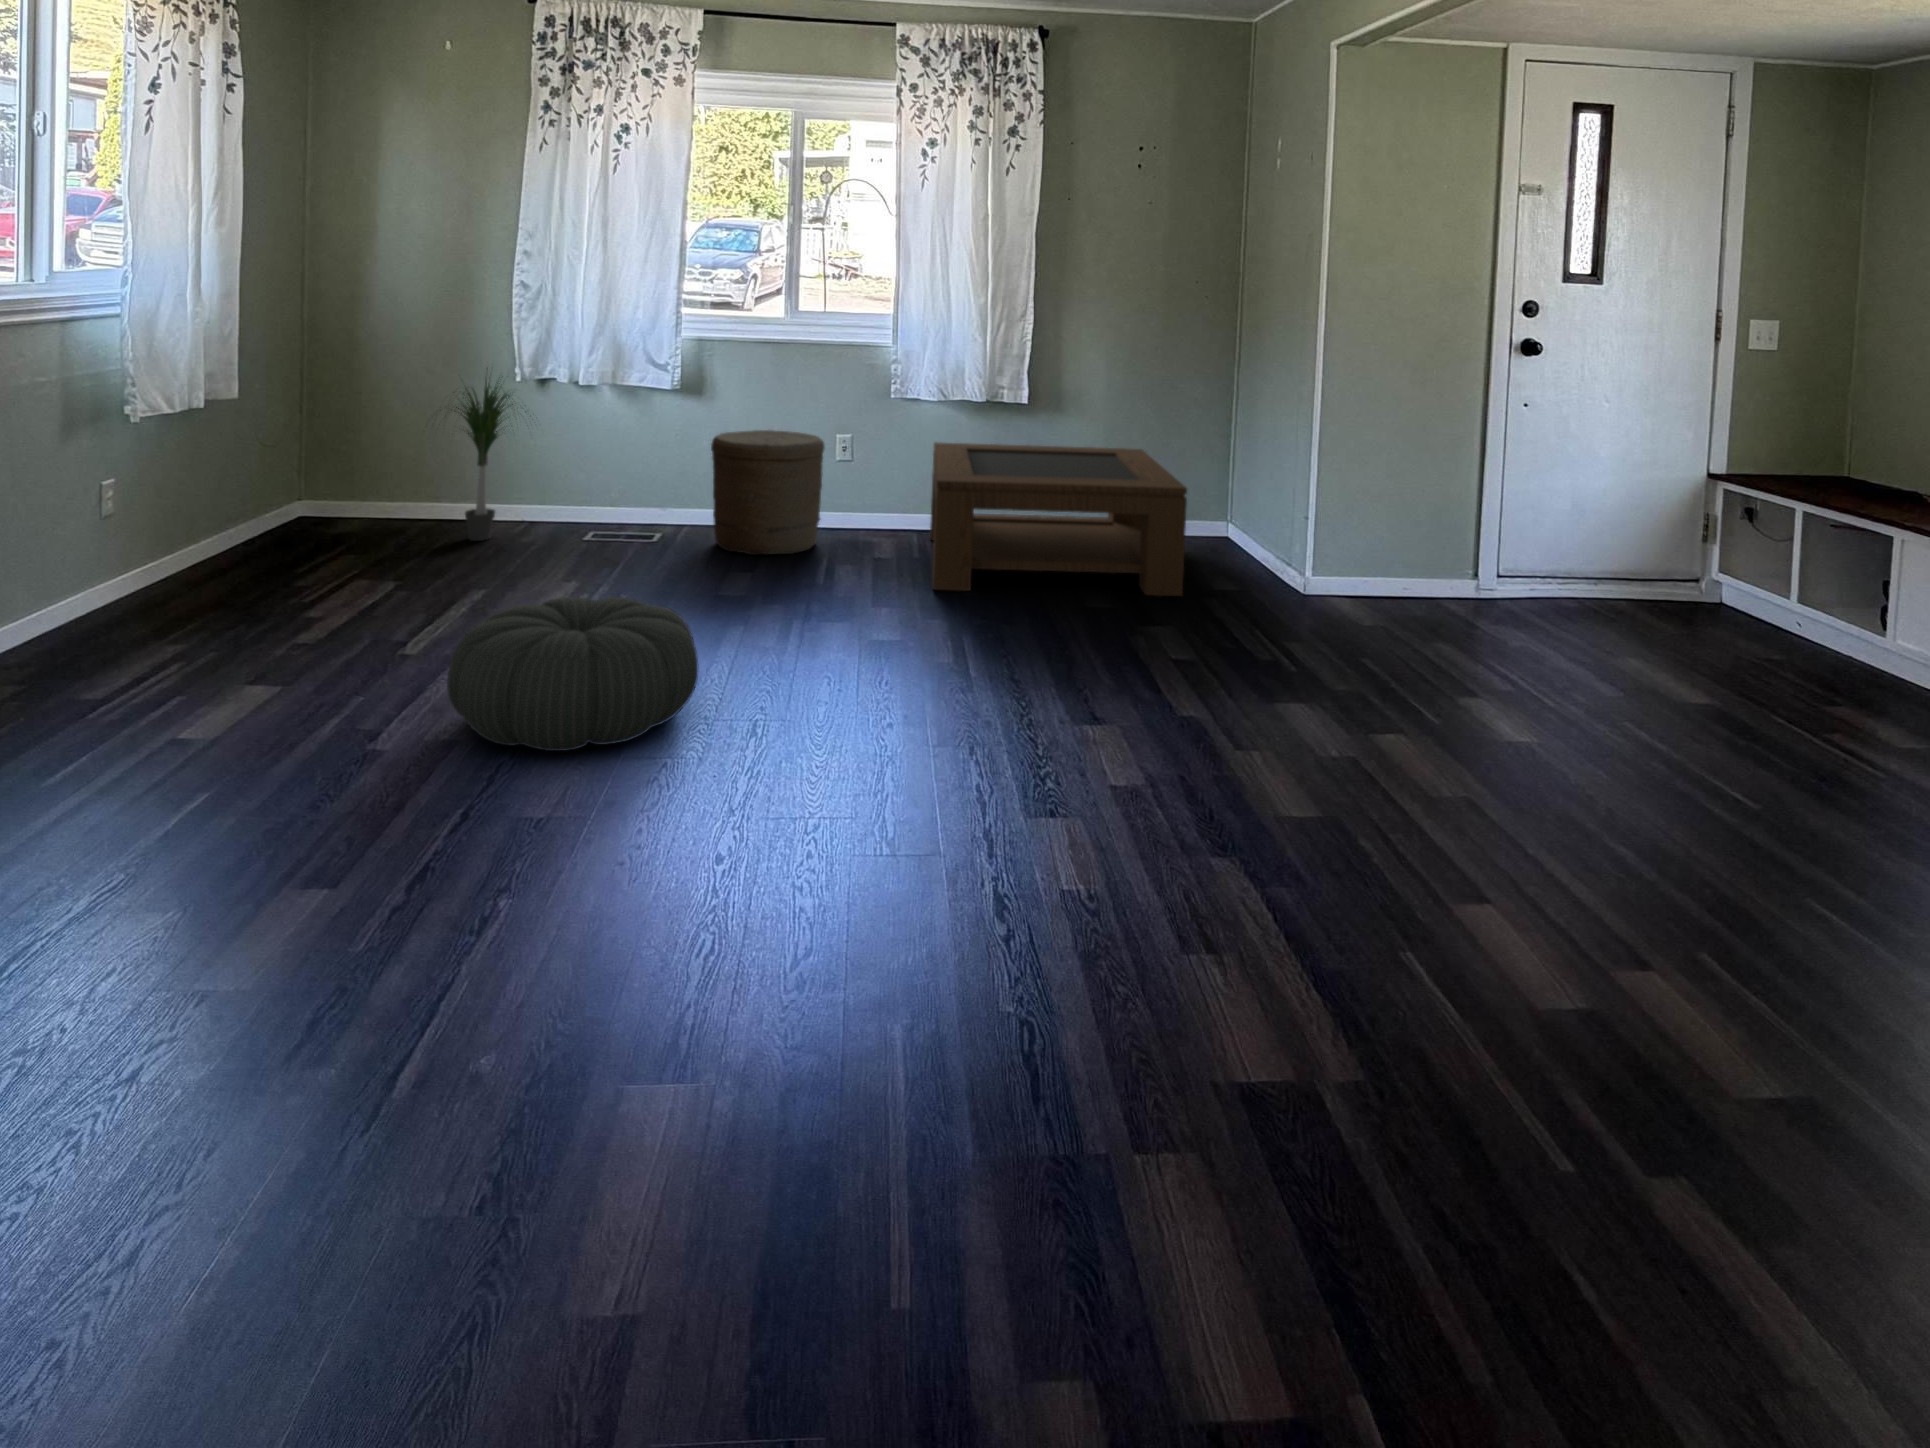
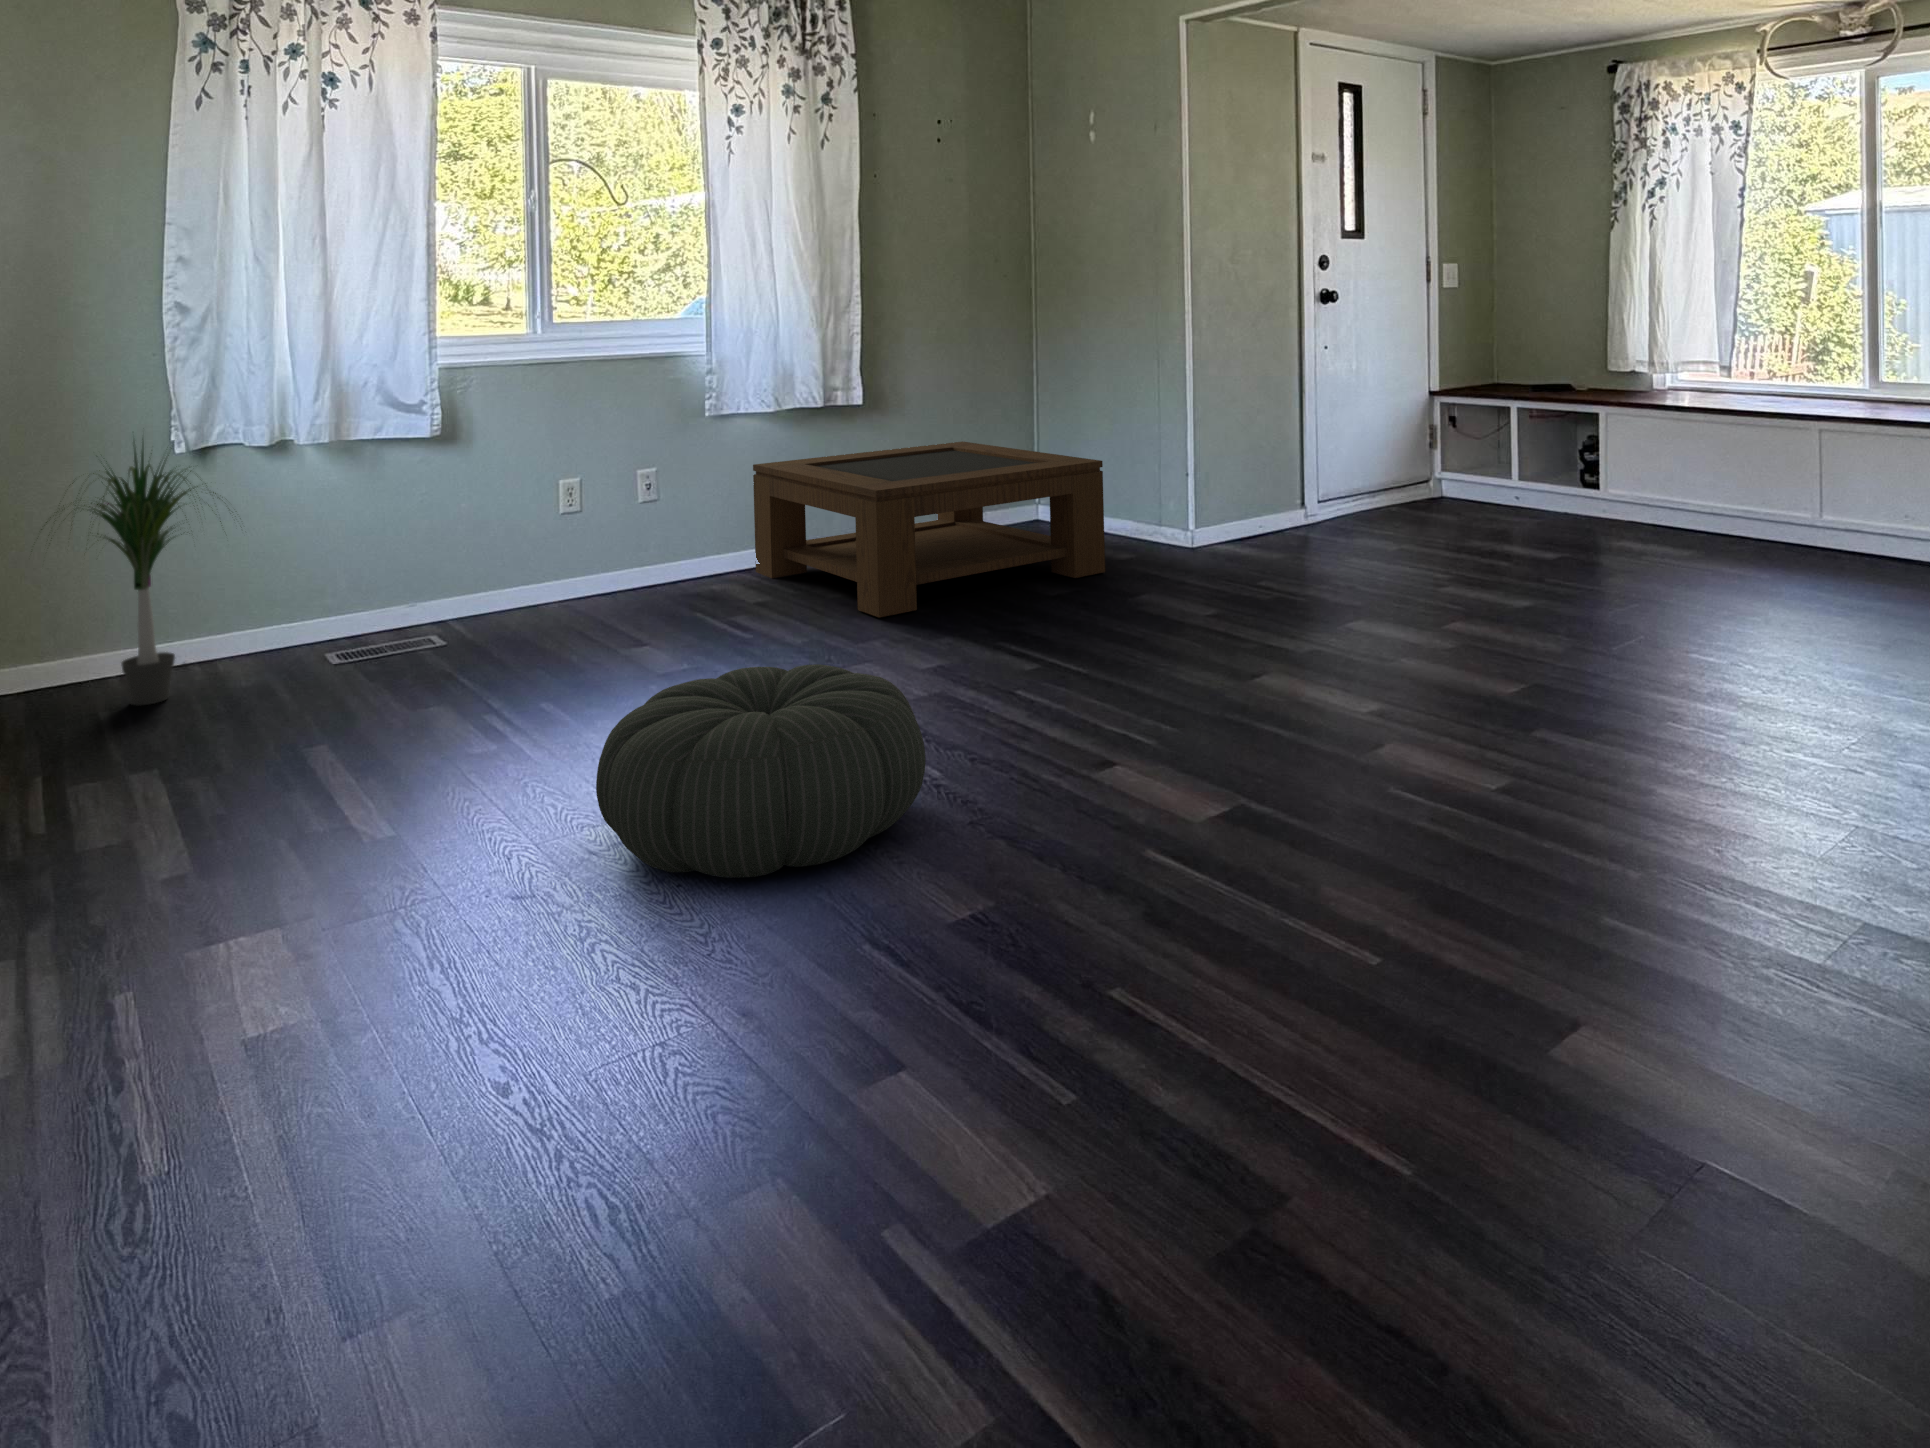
woven basket: present [711,430,825,555] -> none [510,473,665,636]

